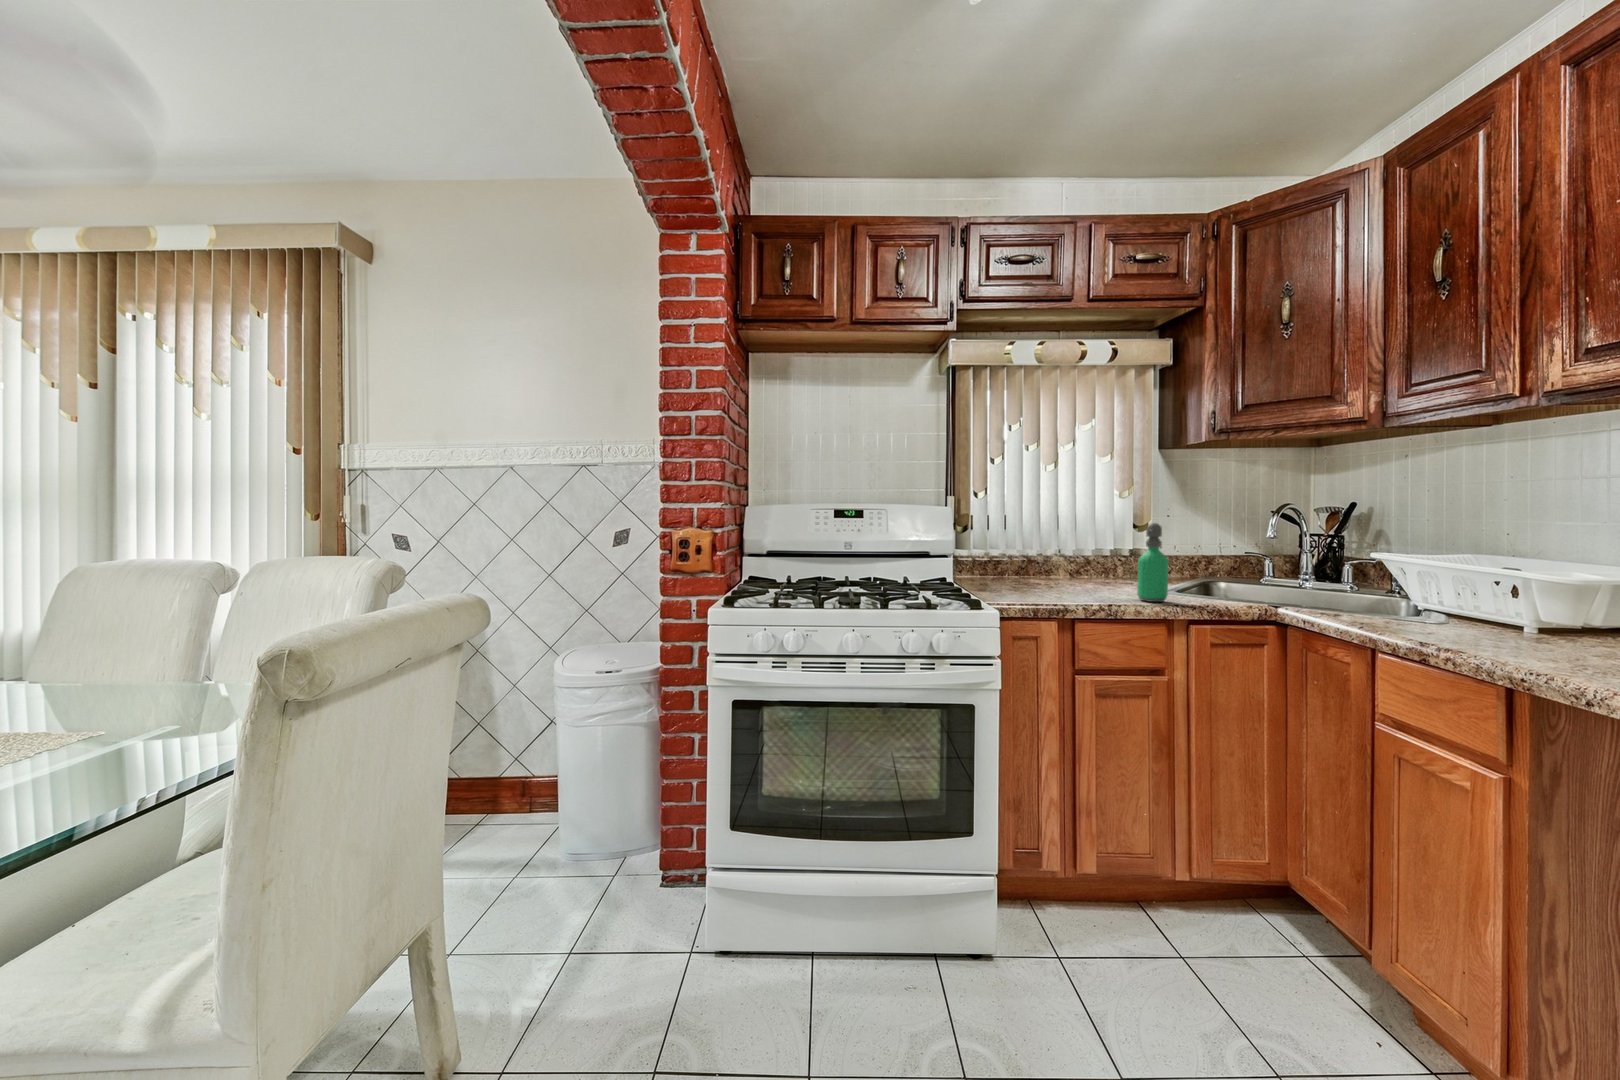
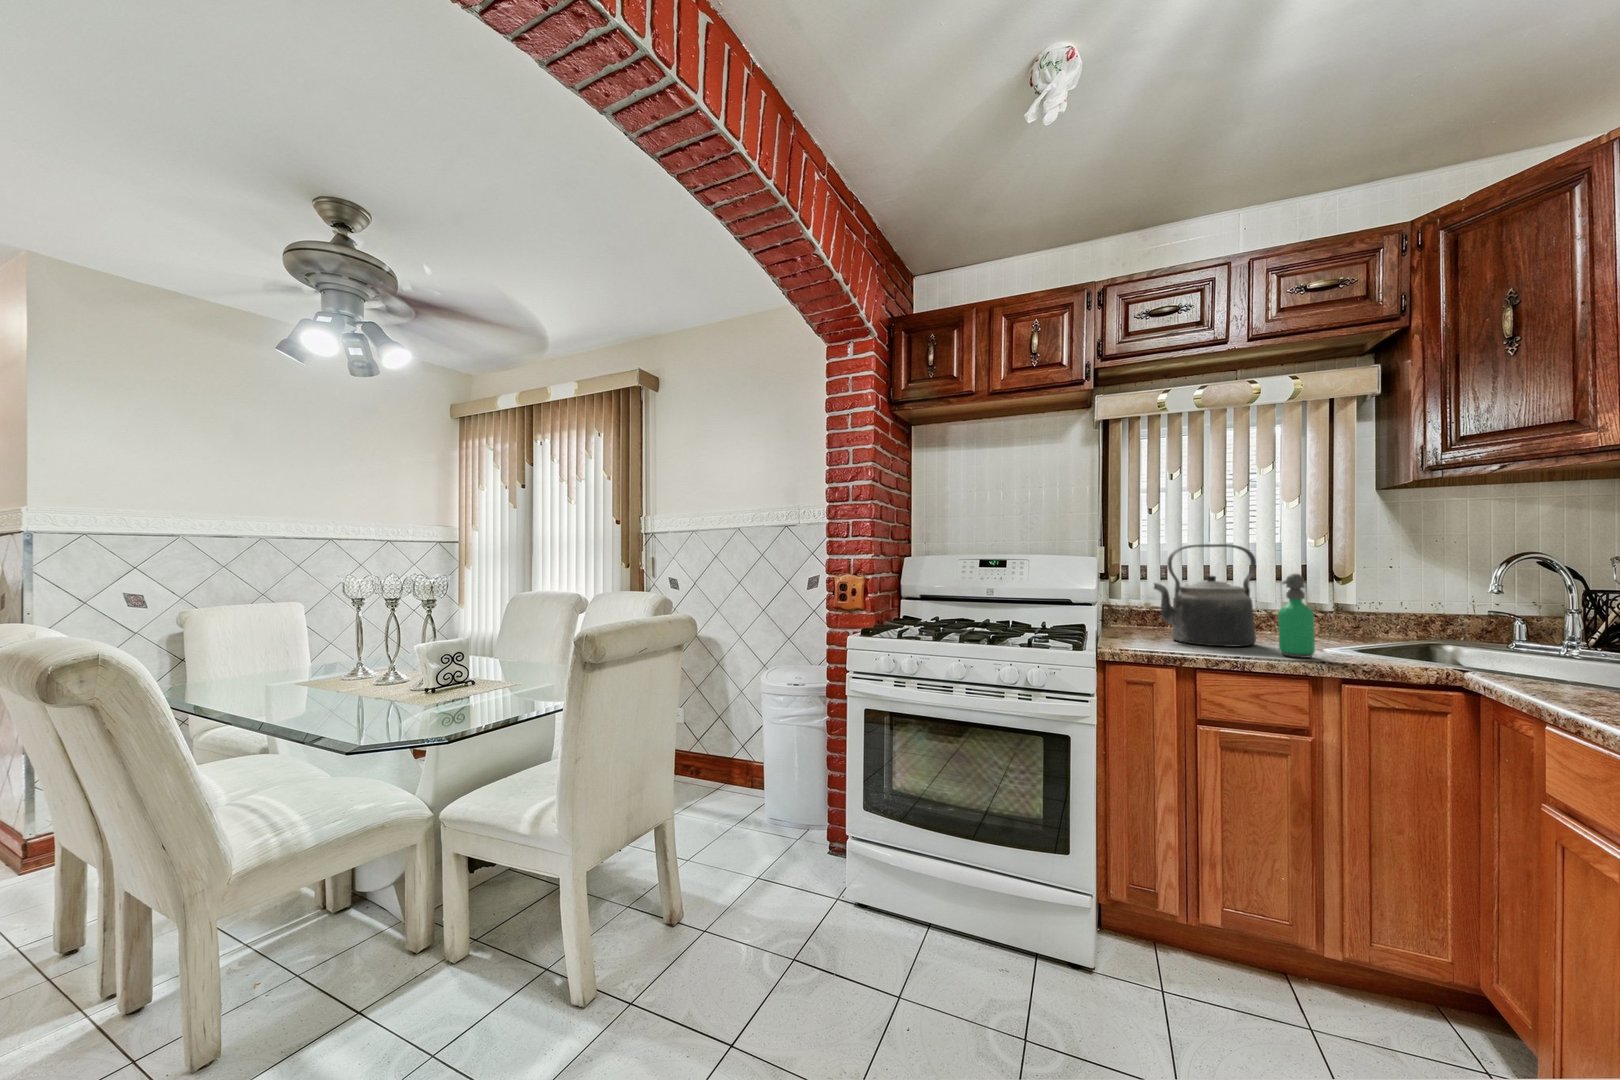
kettle: none [1020,495,1104,594] -> present [1154,544,1256,647]

